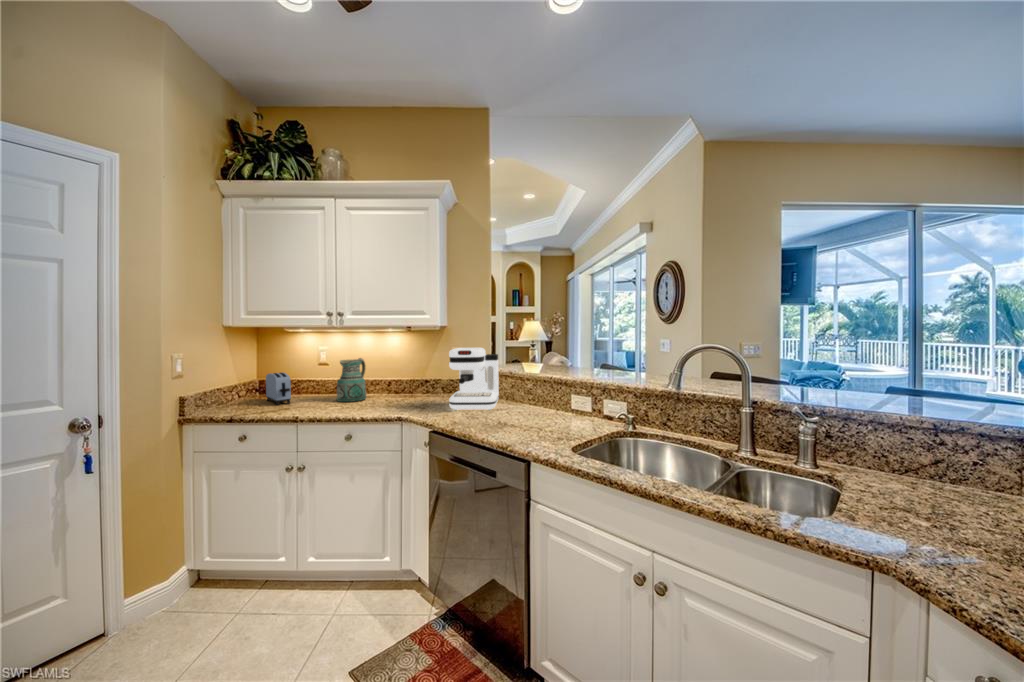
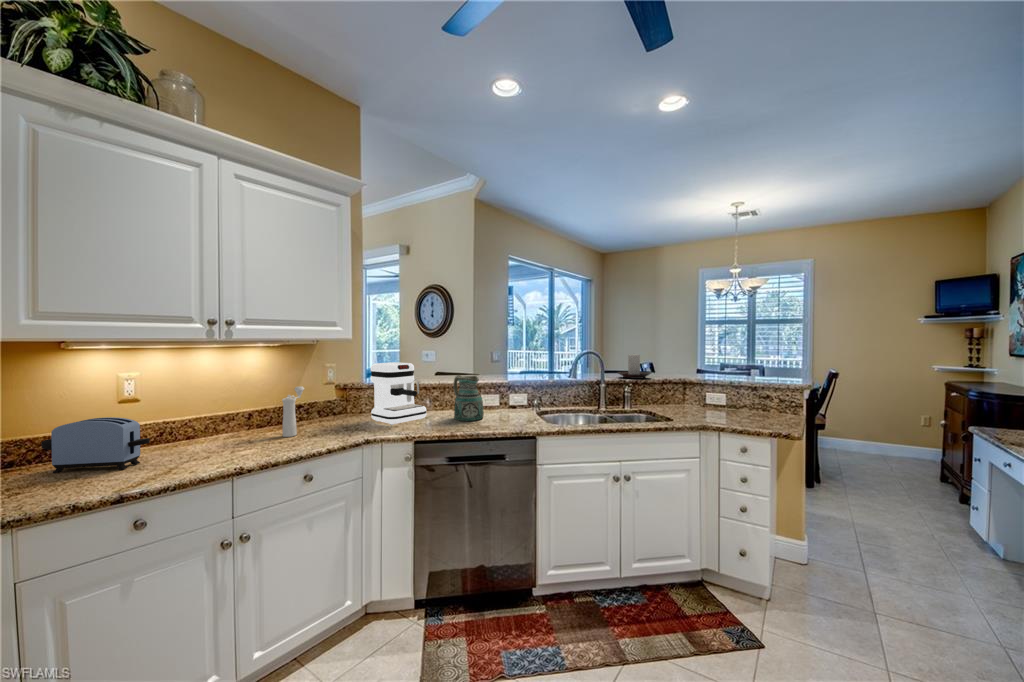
candle holder: none [841,350,947,409] -> present [618,354,651,379]
ceramic pitcher: present [336,358,366,402] -> present [453,375,484,421]
pepper mill: none [377,364,404,404] -> present [282,386,304,437]

